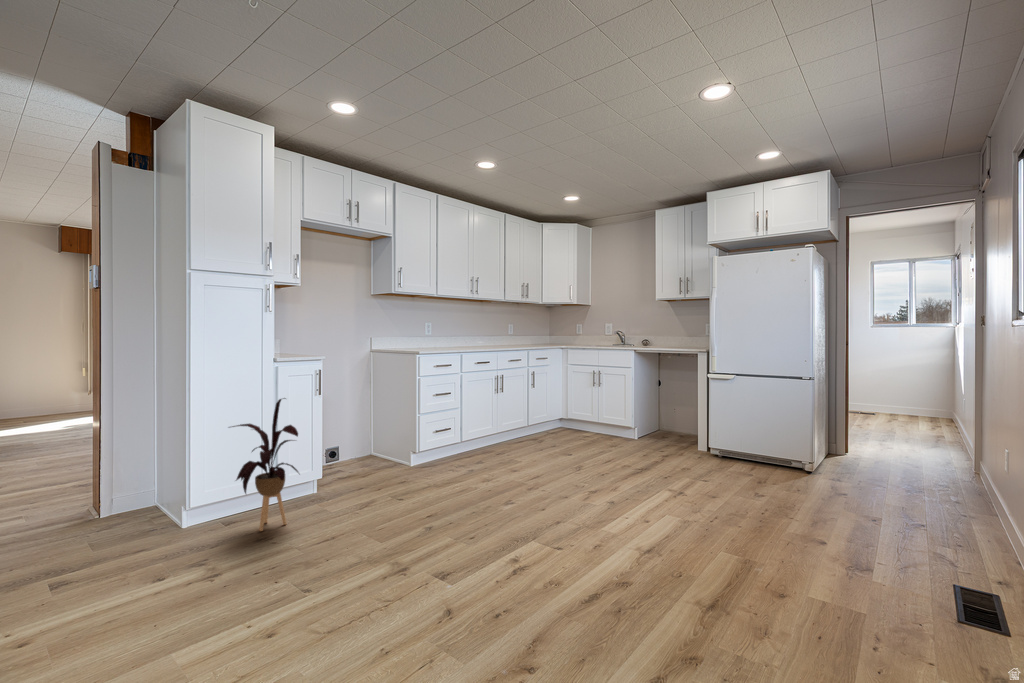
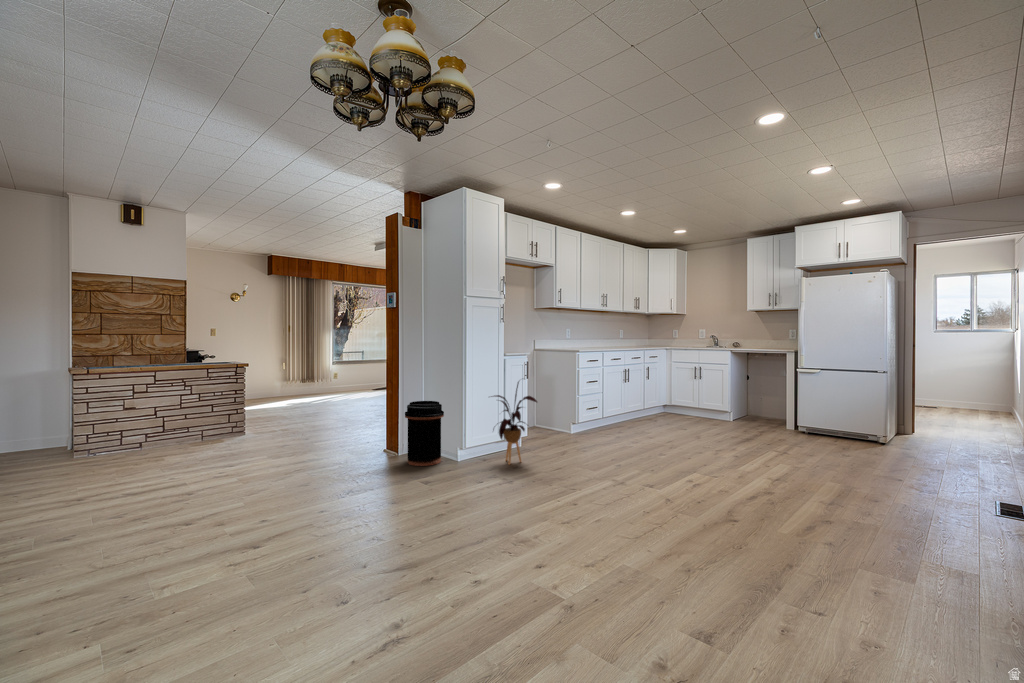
trash can: none [90,433,166,539] -> present [405,401,444,466]

